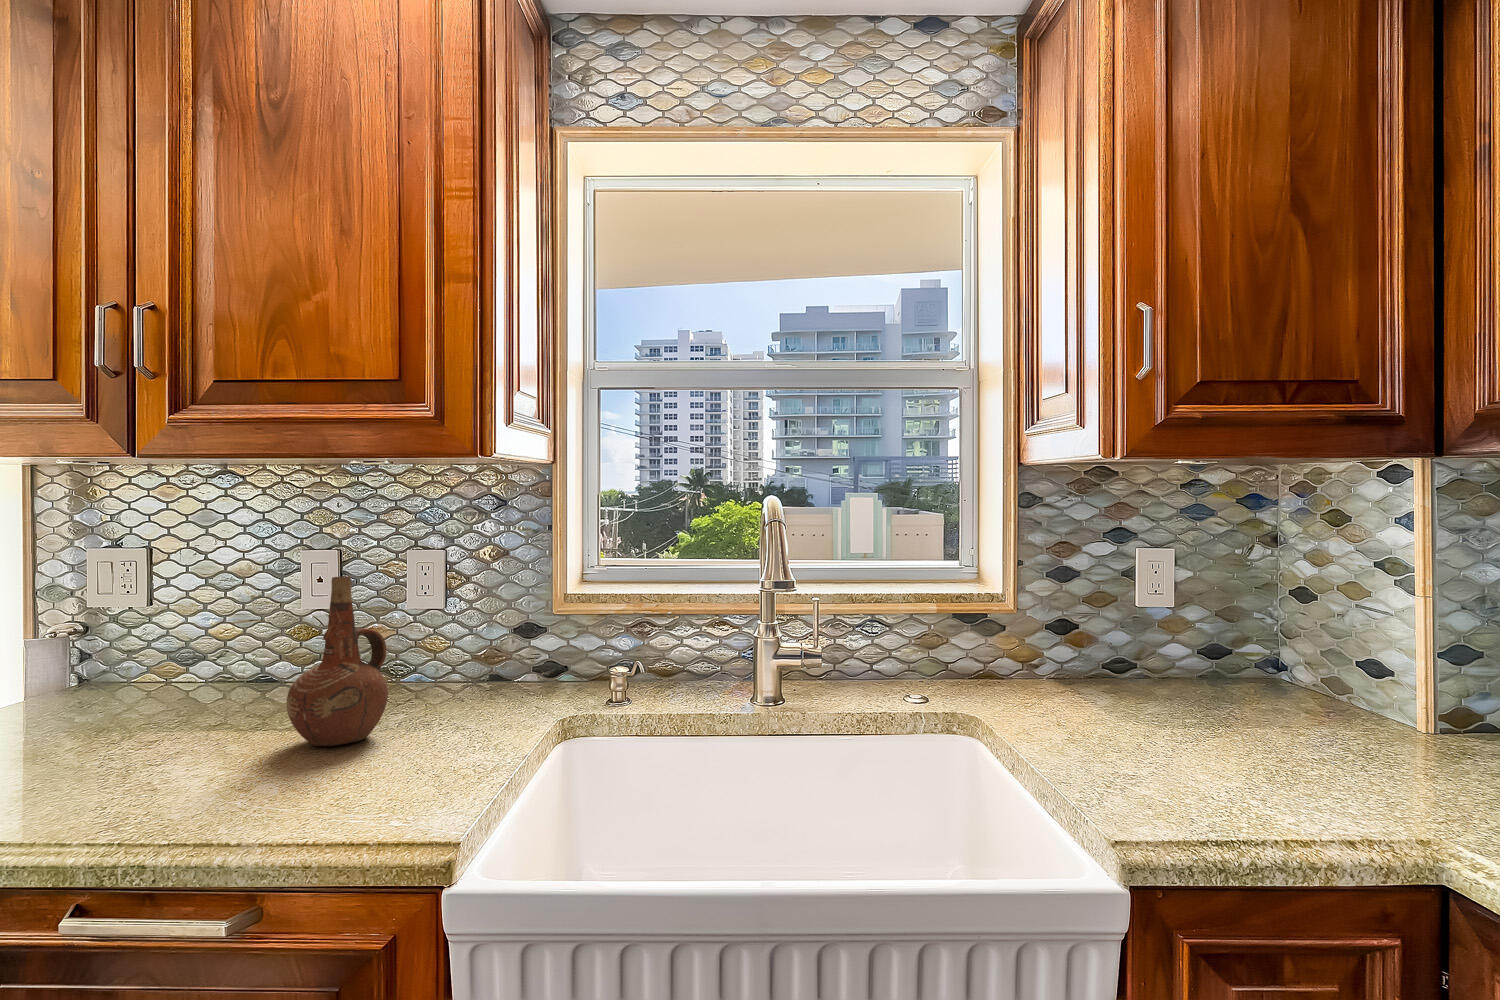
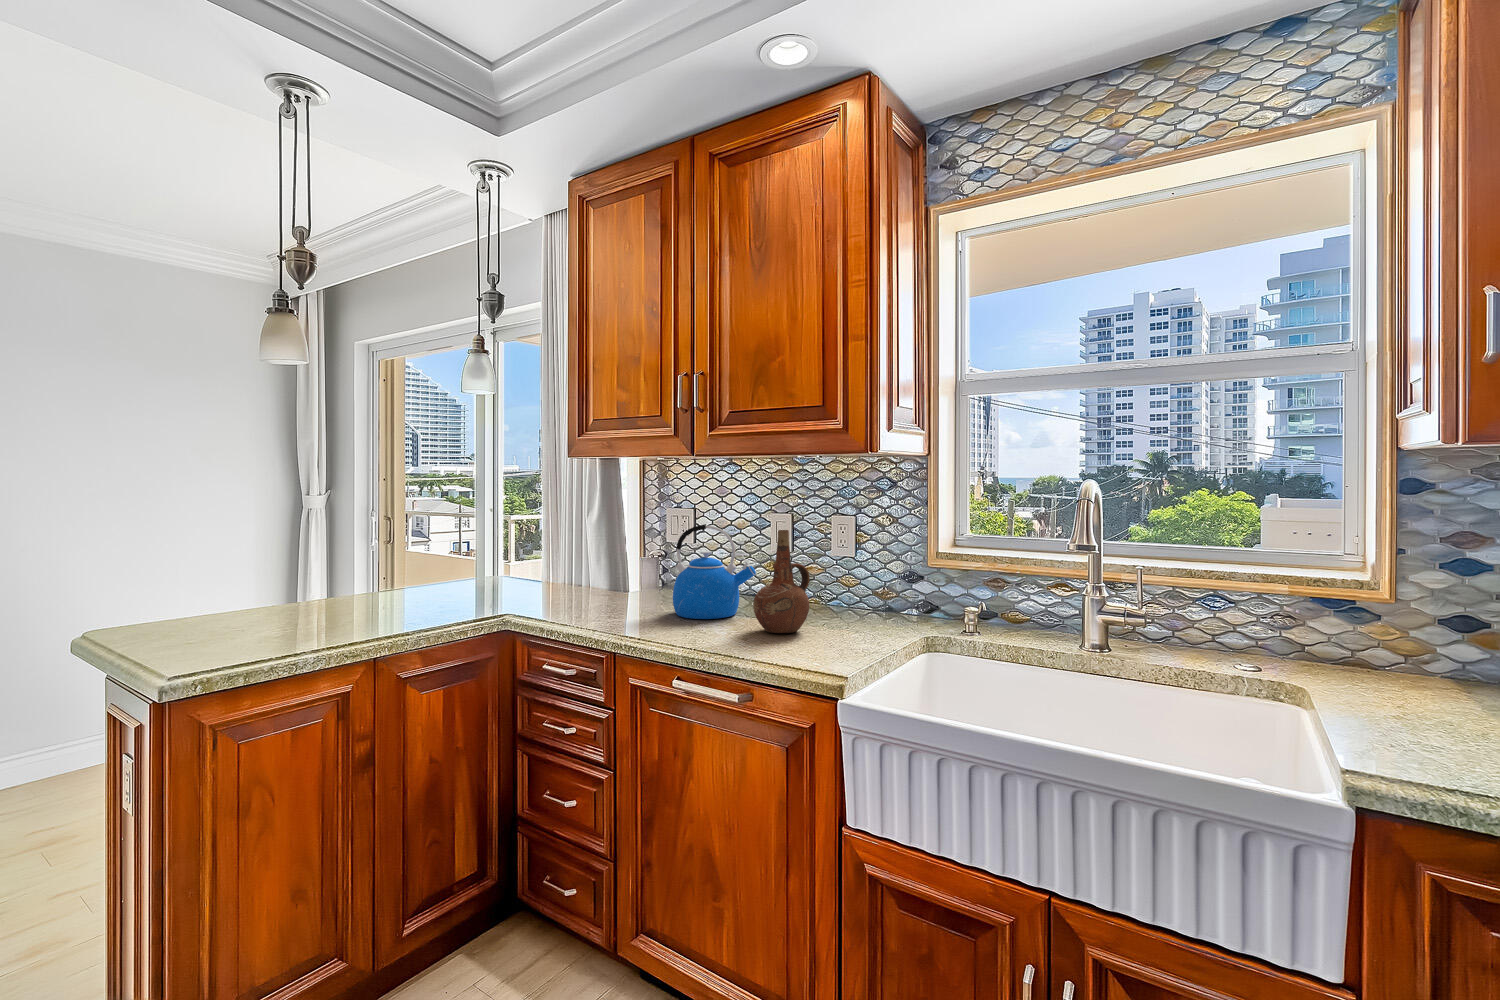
kettle: none [109,572,282,741] -> present [673,524,756,619]

